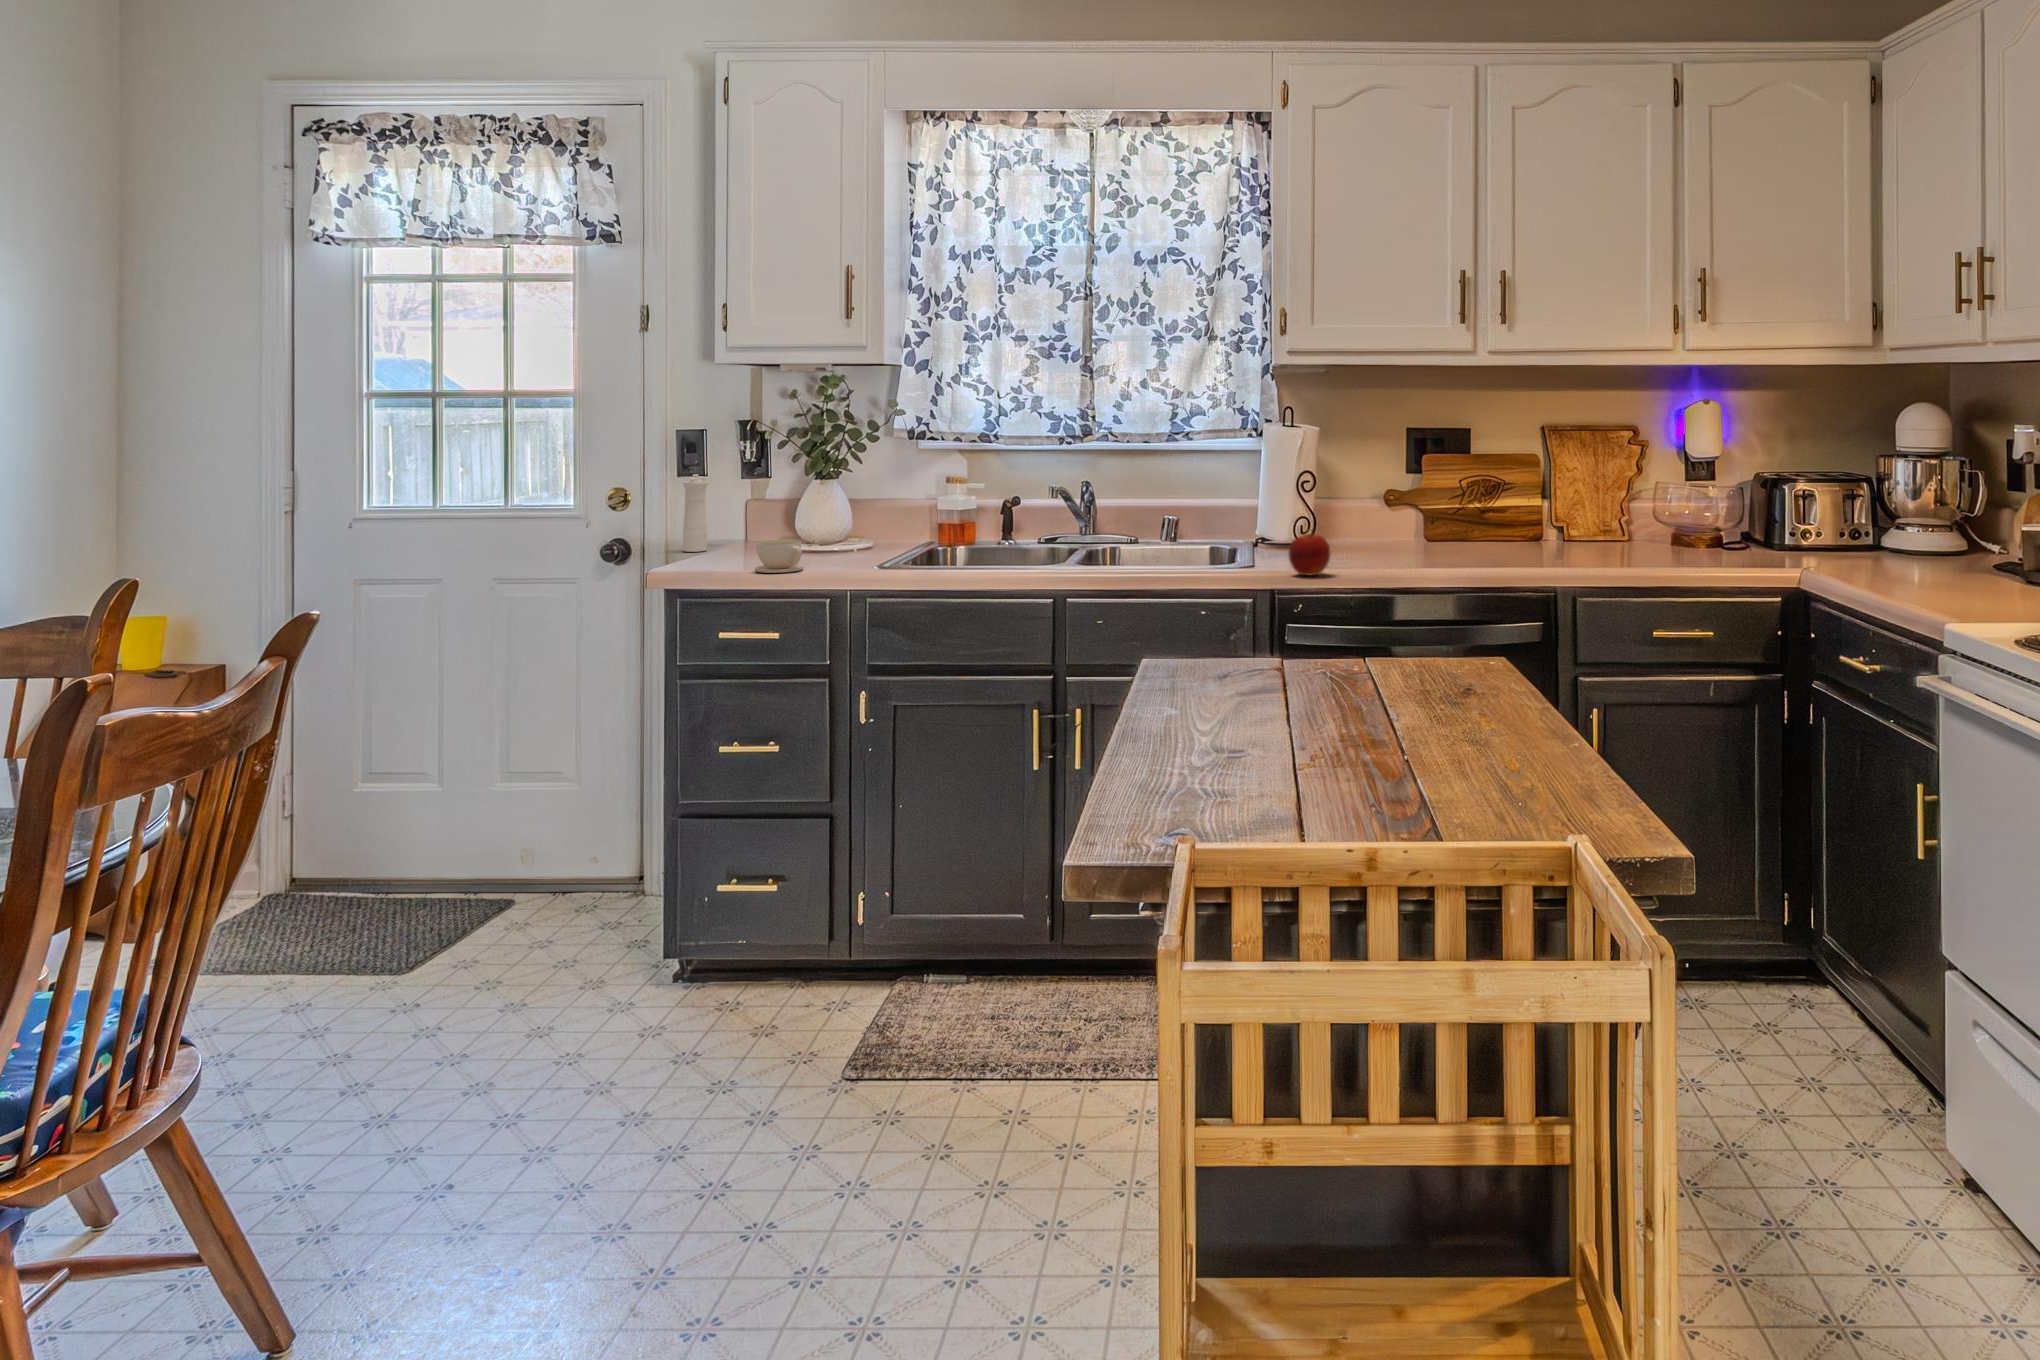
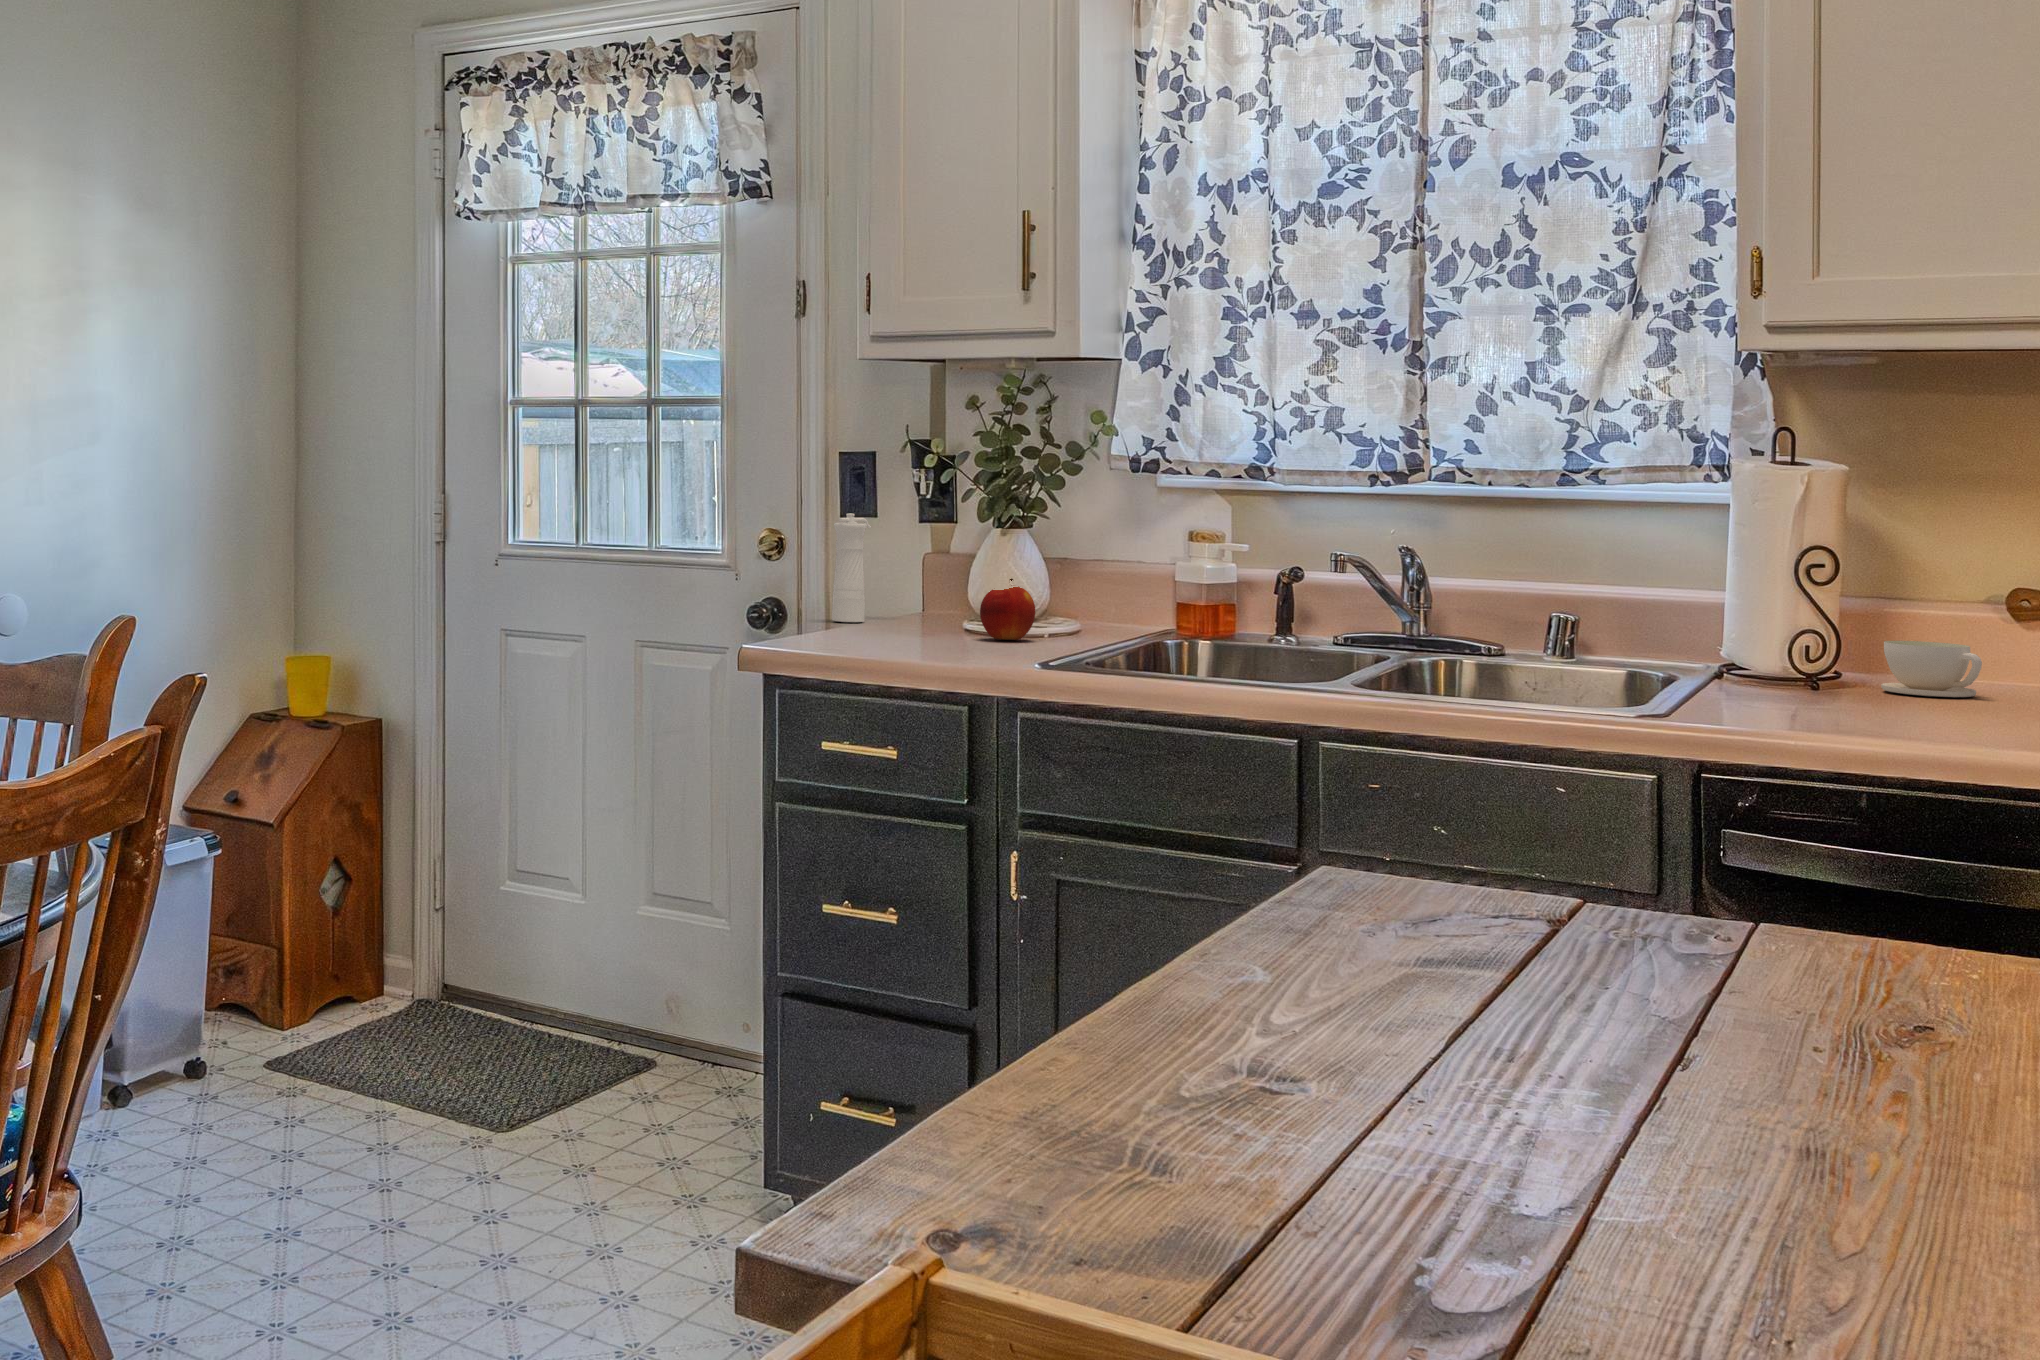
apple: present [1289,532,1330,576] -> present [980,578,1035,640]
coffee cup: present [755,540,803,573] -> present [1881,641,1982,697]

